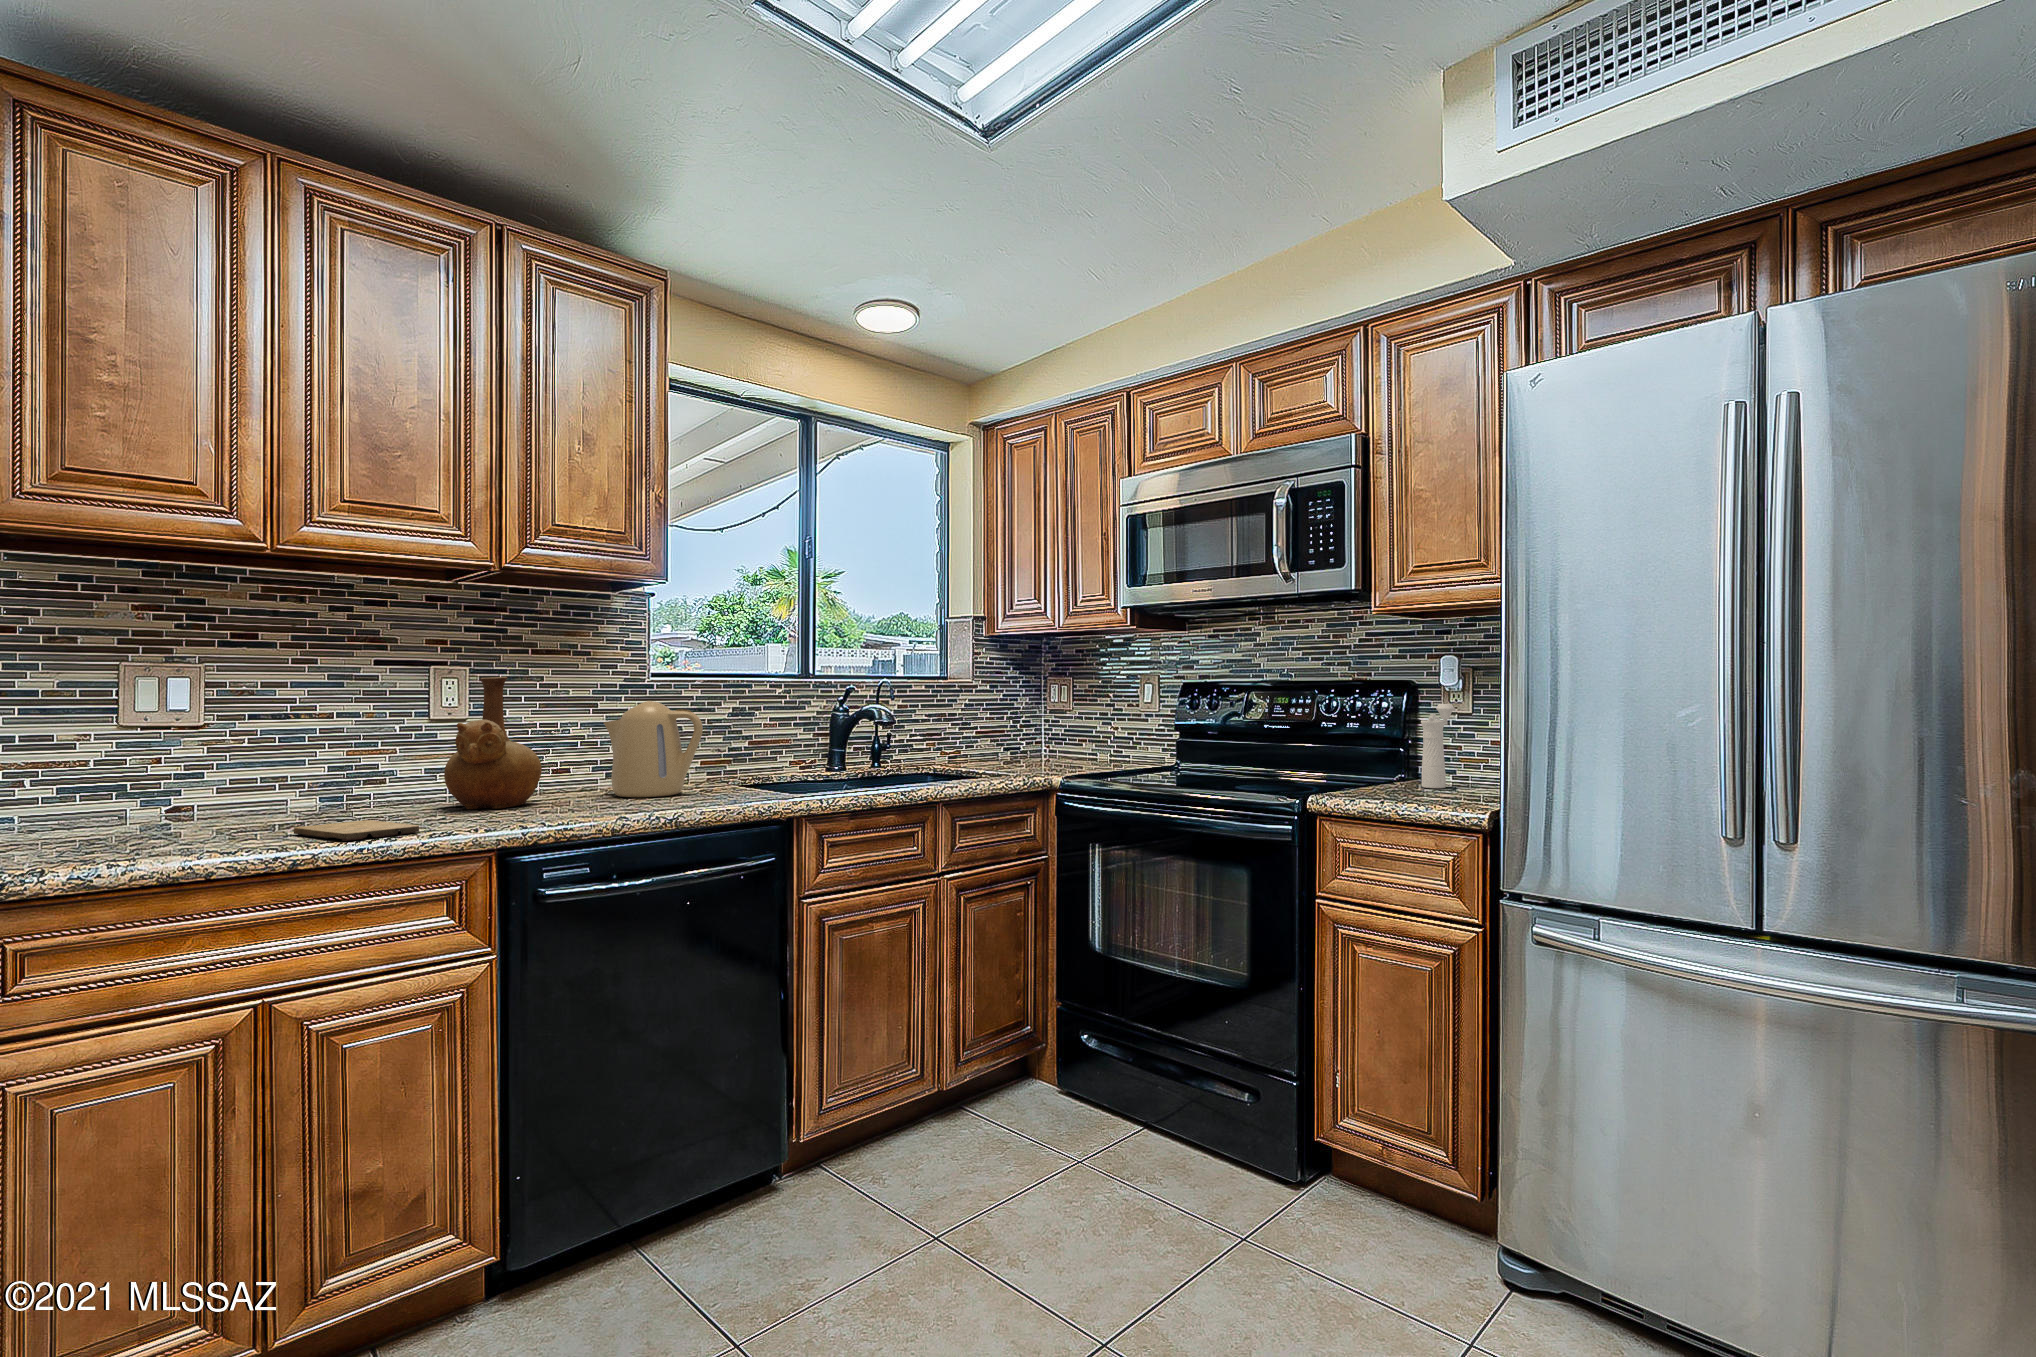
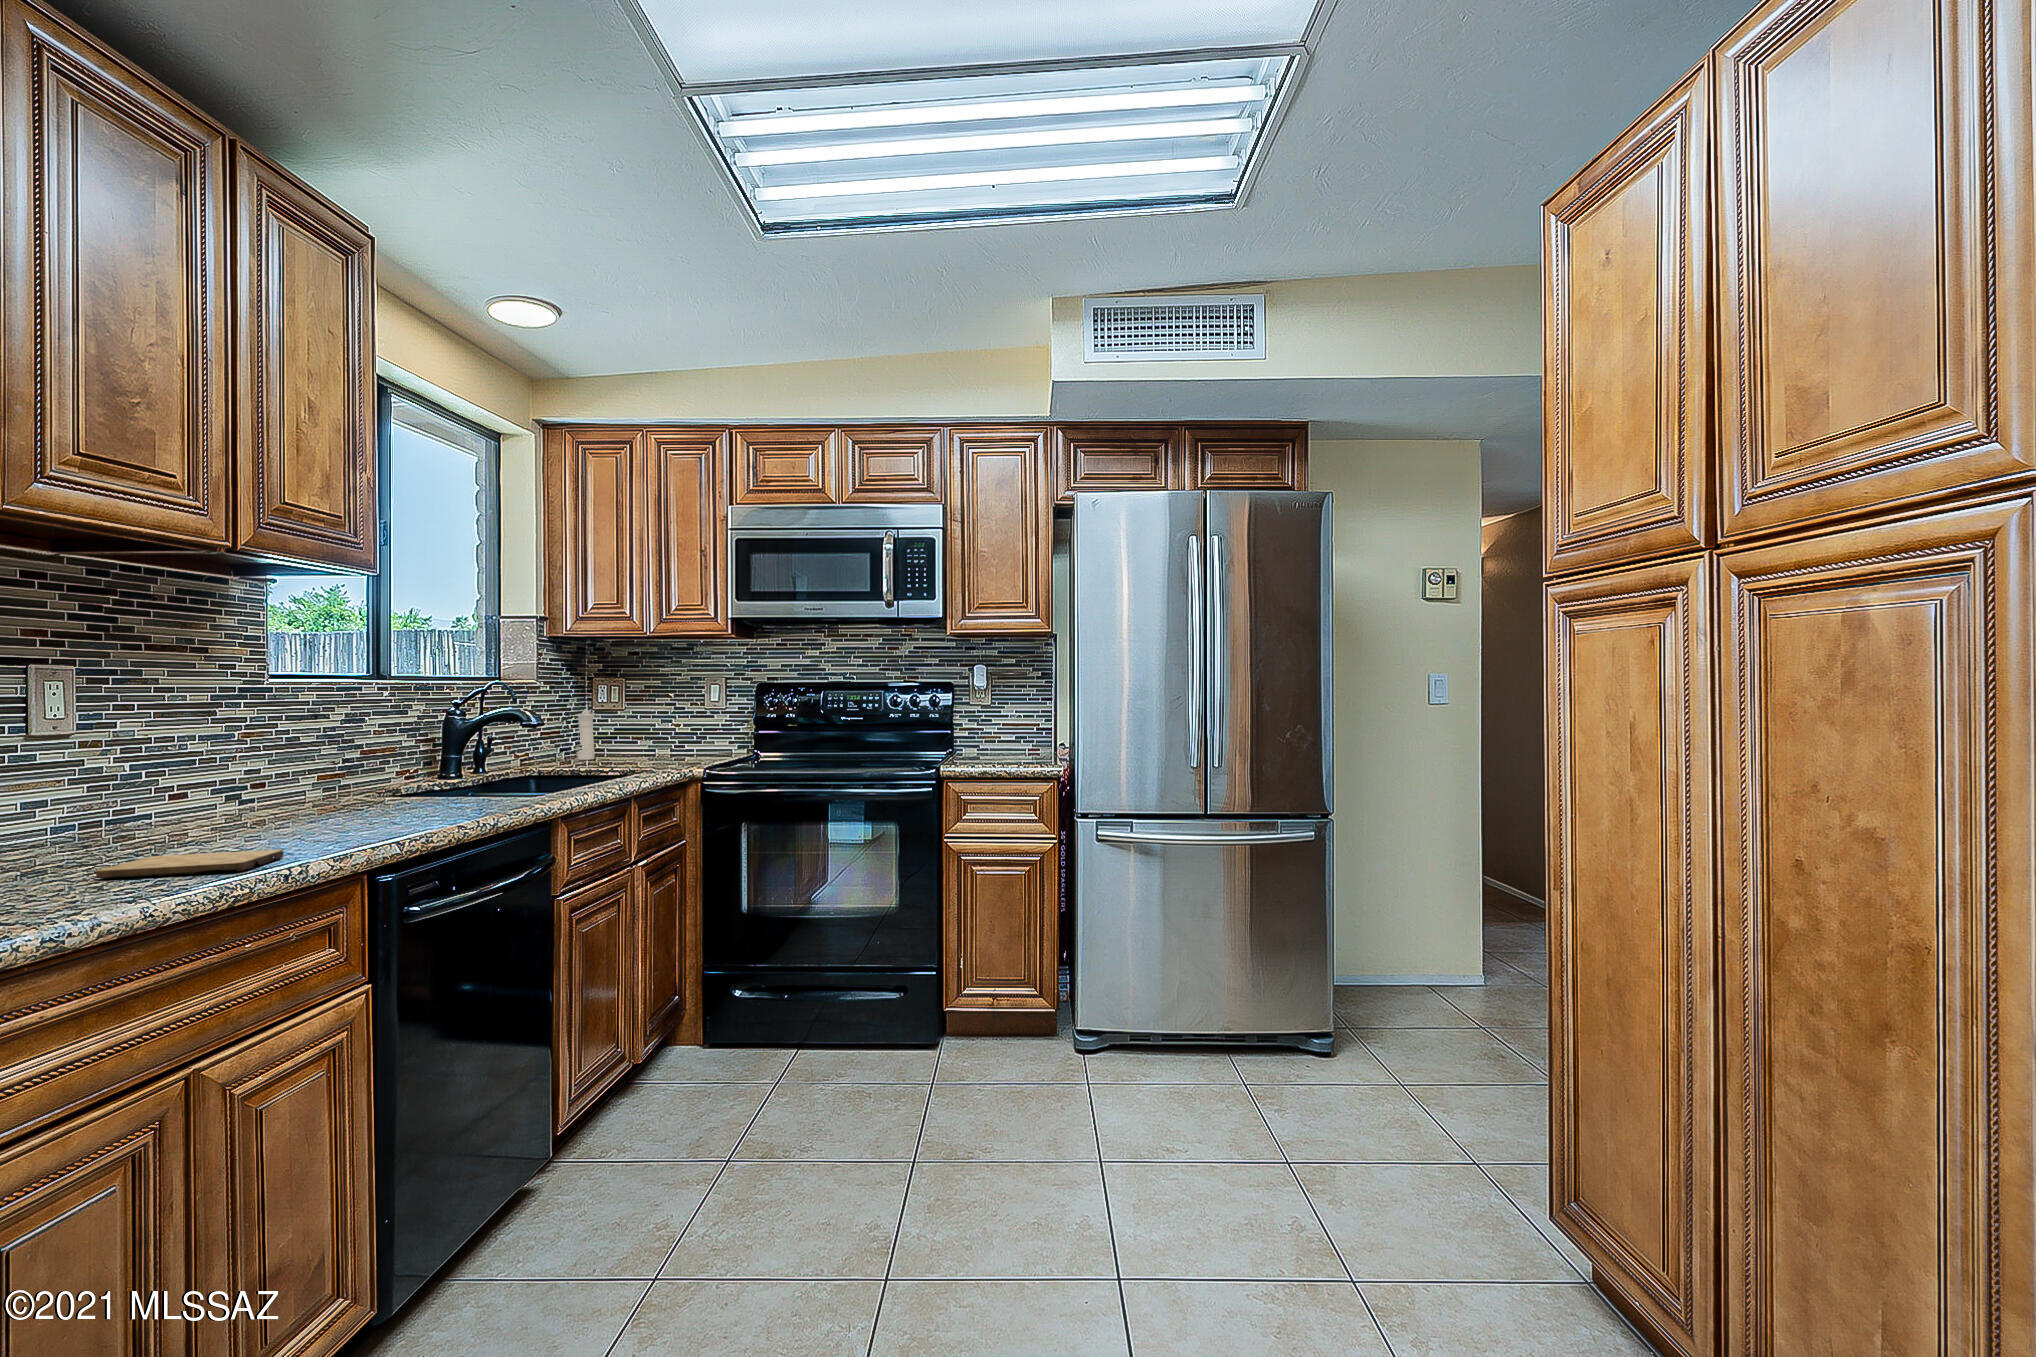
vase: present [444,677,542,809] -> none [112,679,253,842]
kettle: present [603,701,703,797] -> none [273,706,405,815]
pepper mill: present [1421,704,1454,788] -> present [577,709,595,760]

